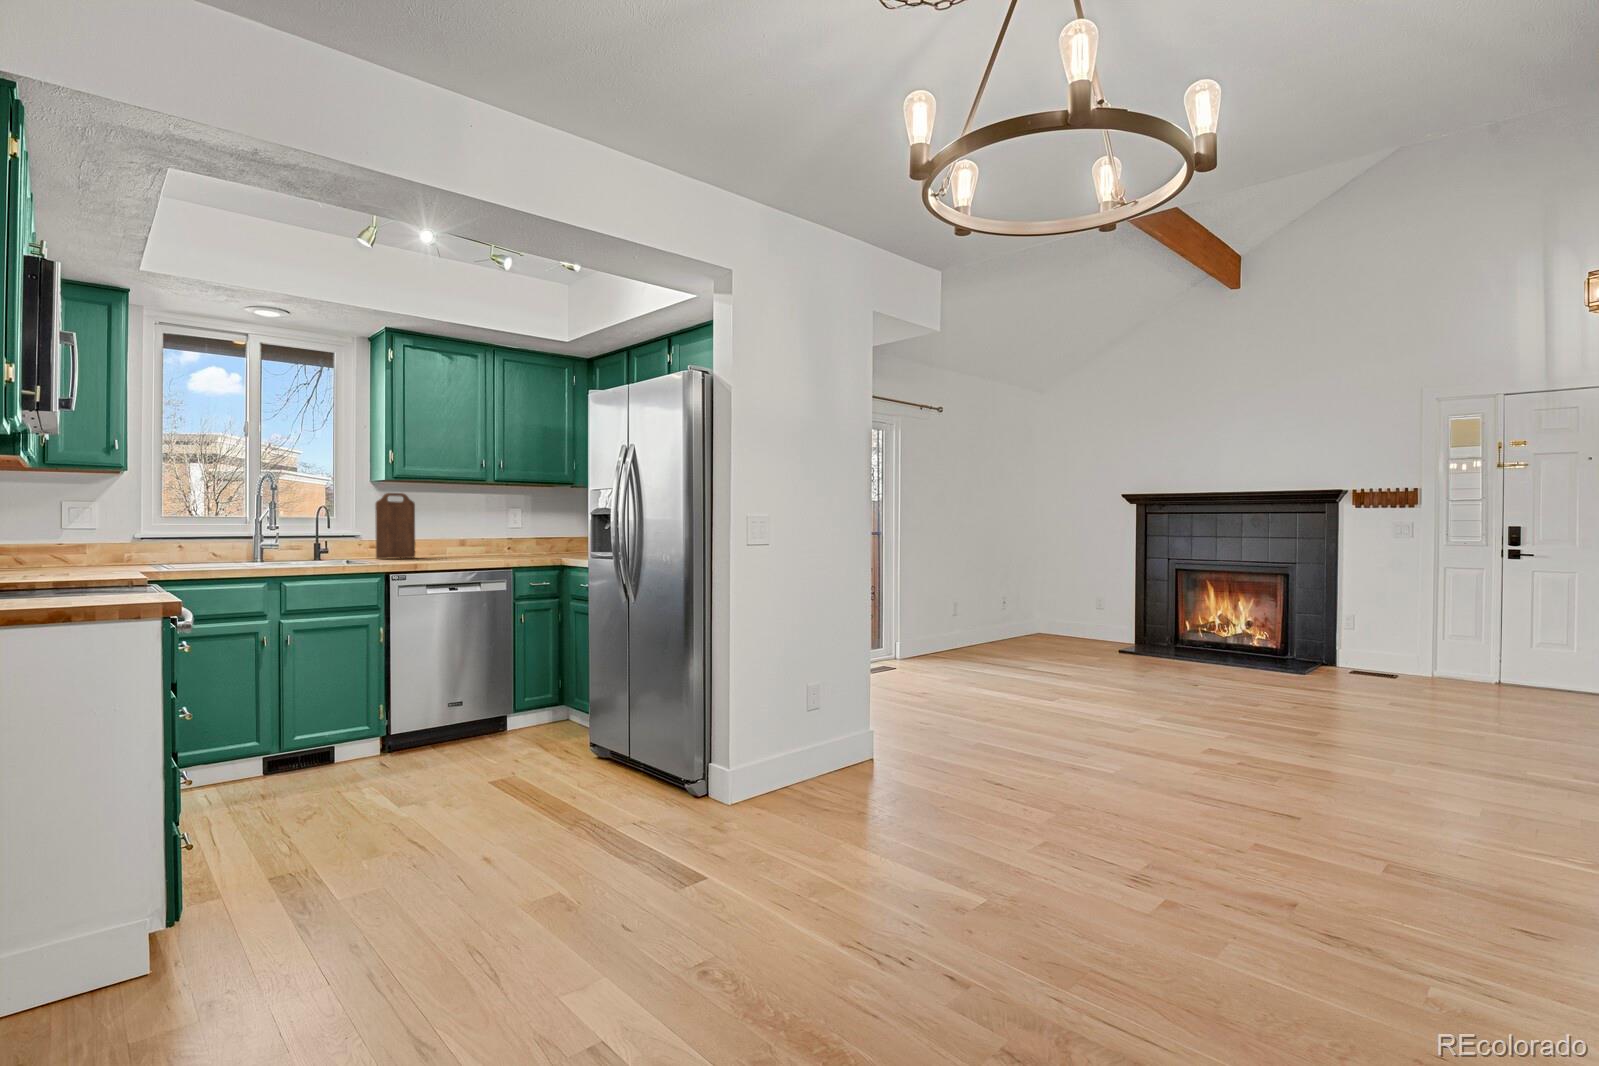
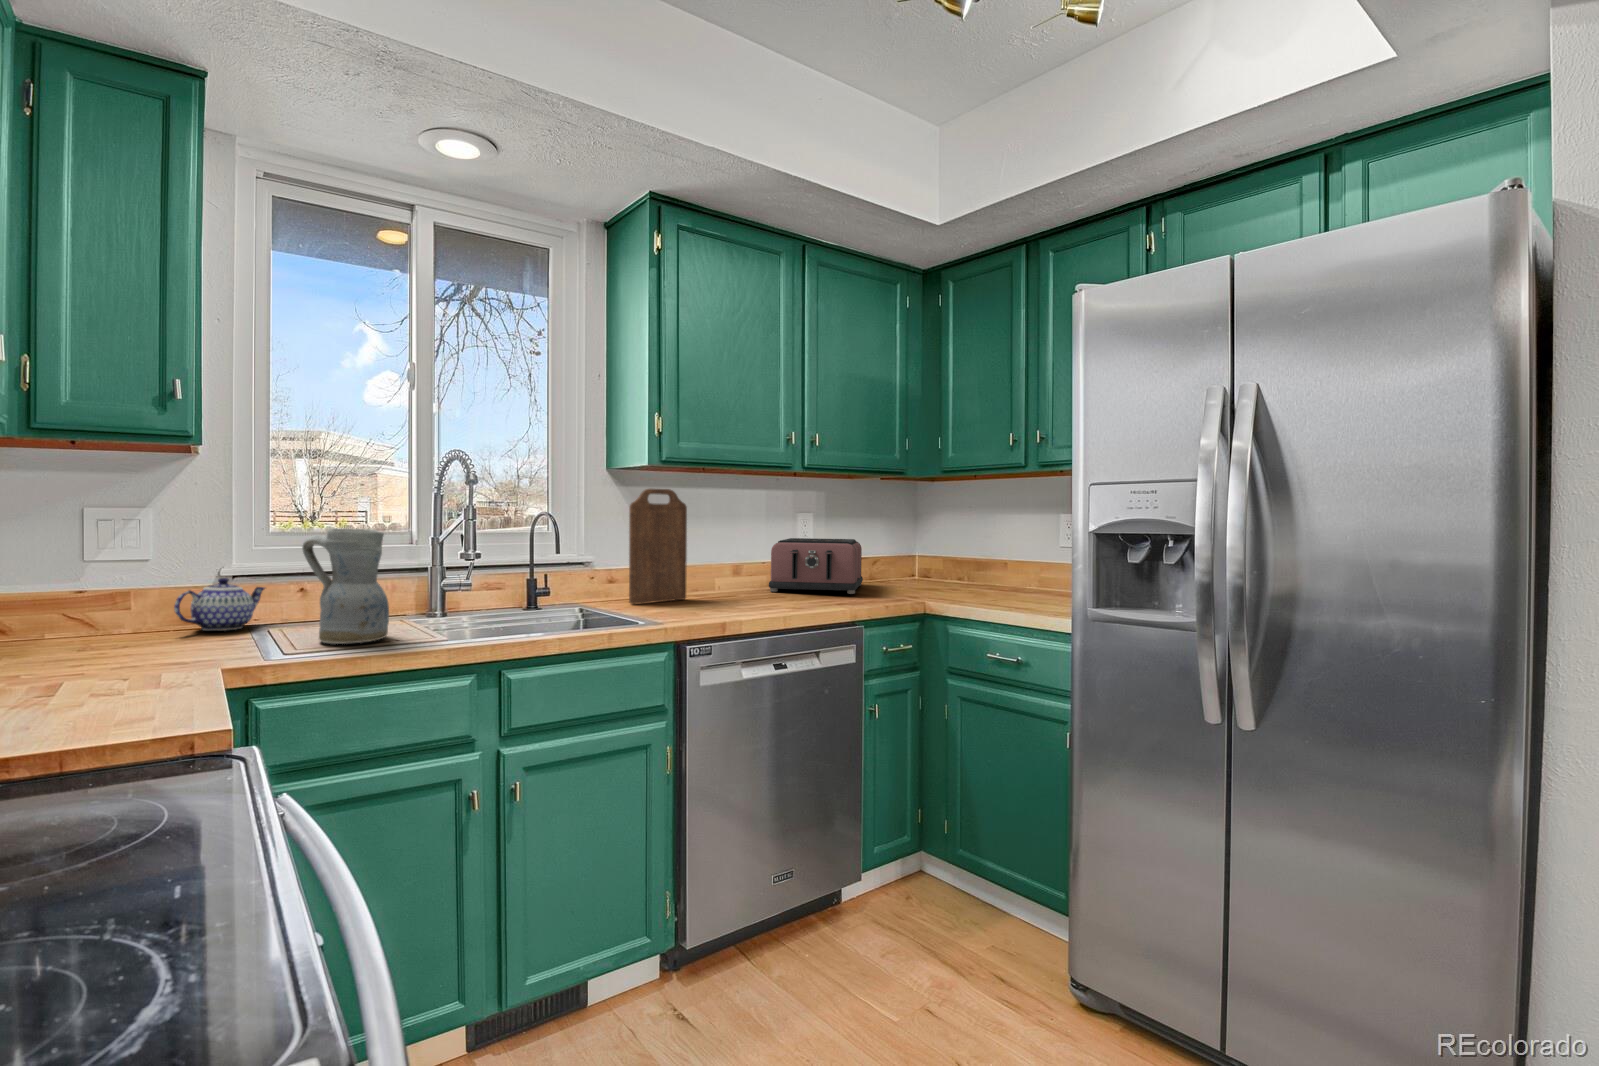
ceramic pitcher: none [176,512,223,568] -> present [302,528,389,644]
toaster: none [476,525,547,555] -> present [769,538,863,594]
teapot: none [106,538,156,565] -> present [174,578,265,631]

